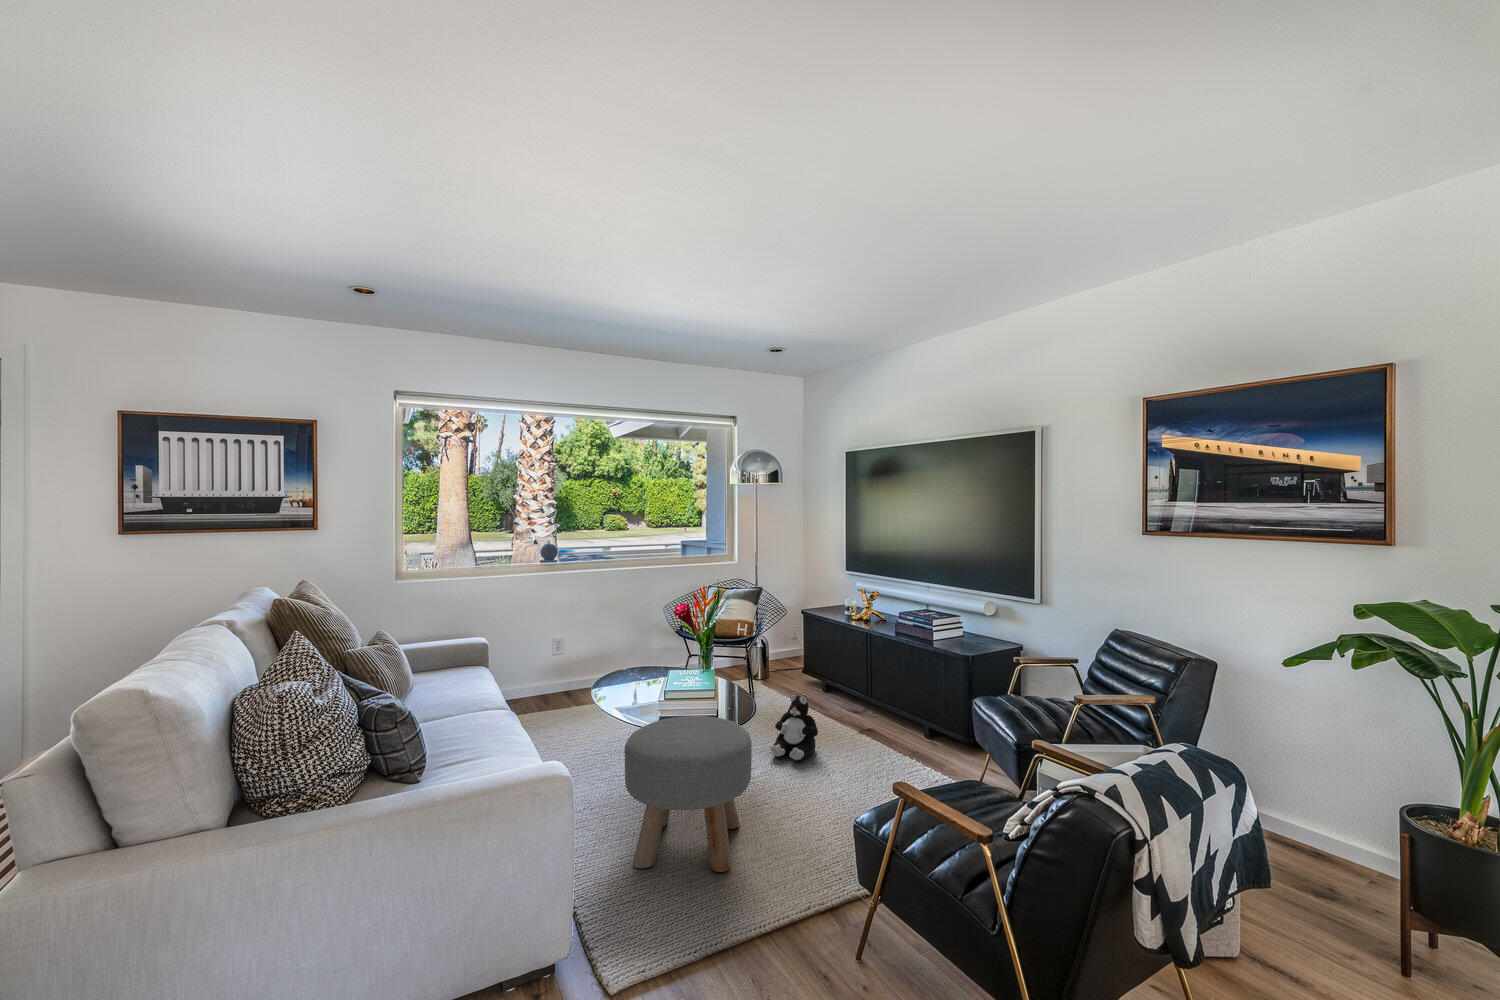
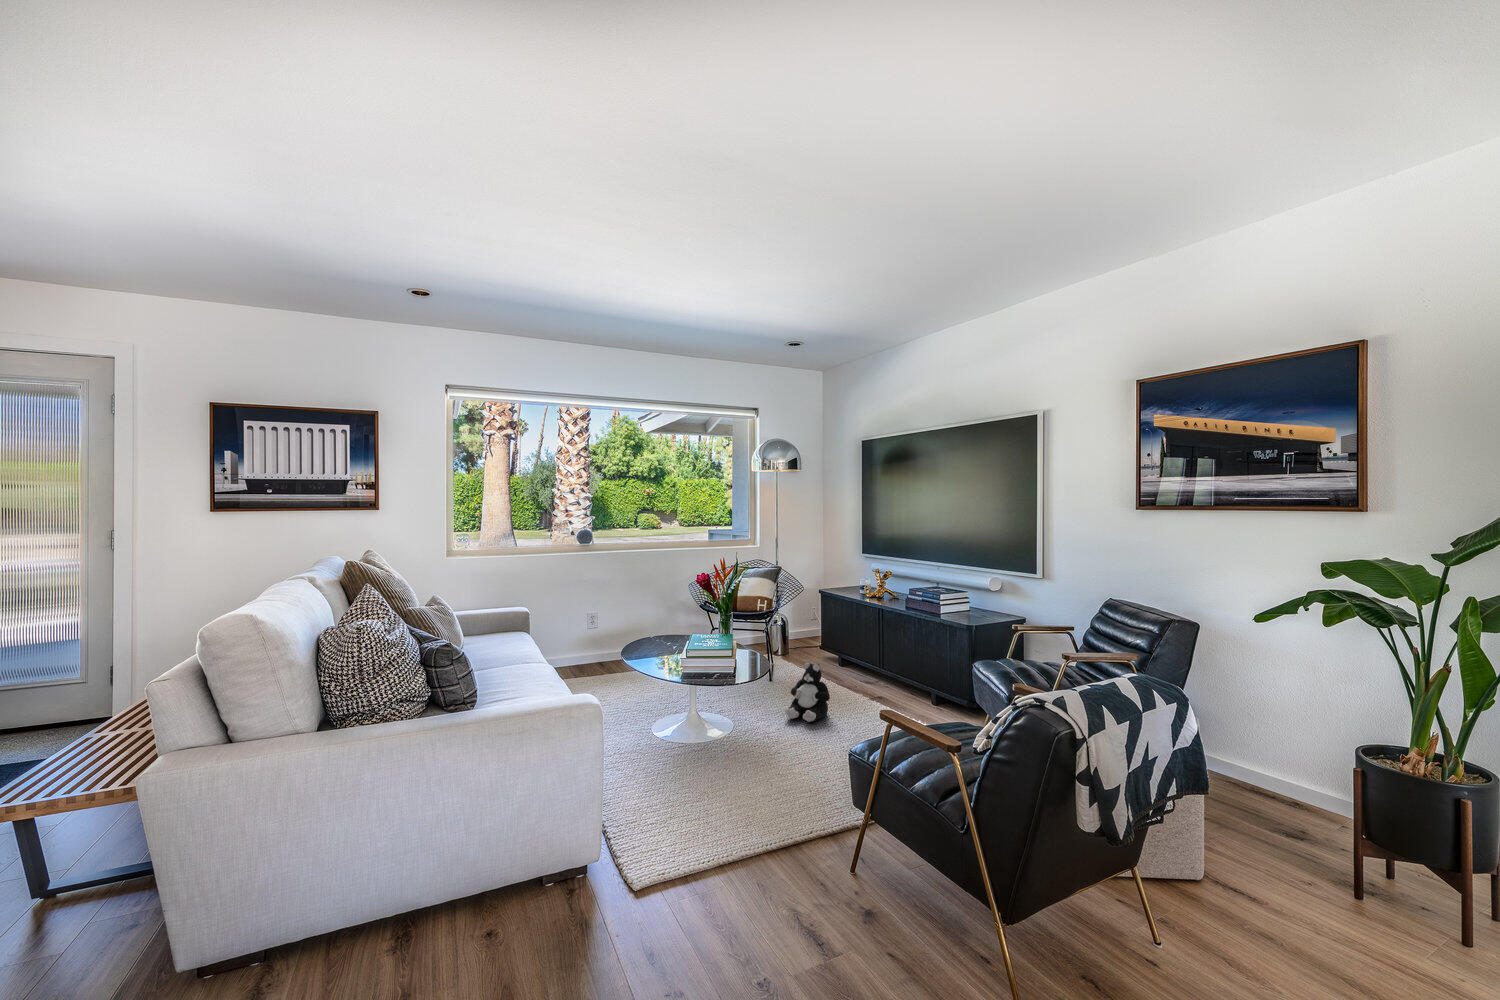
ottoman: present [625,716,752,872] -> none [648,673,762,806]

